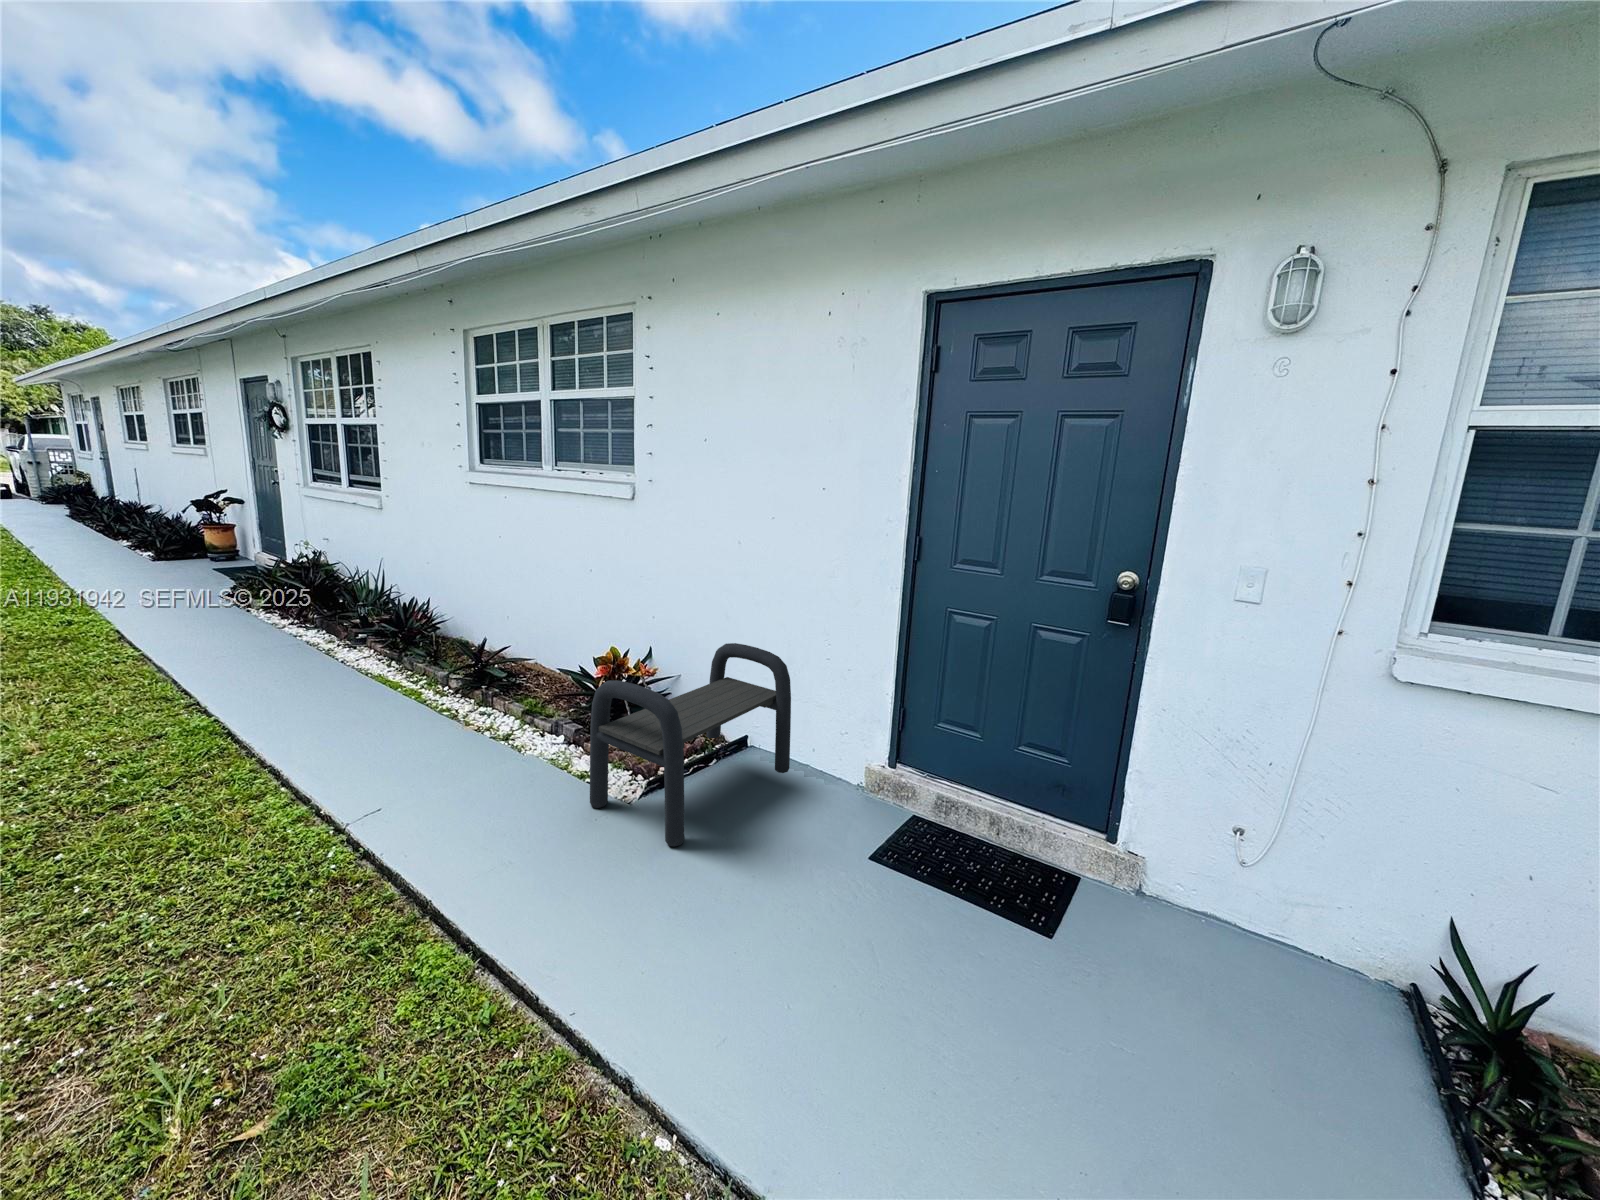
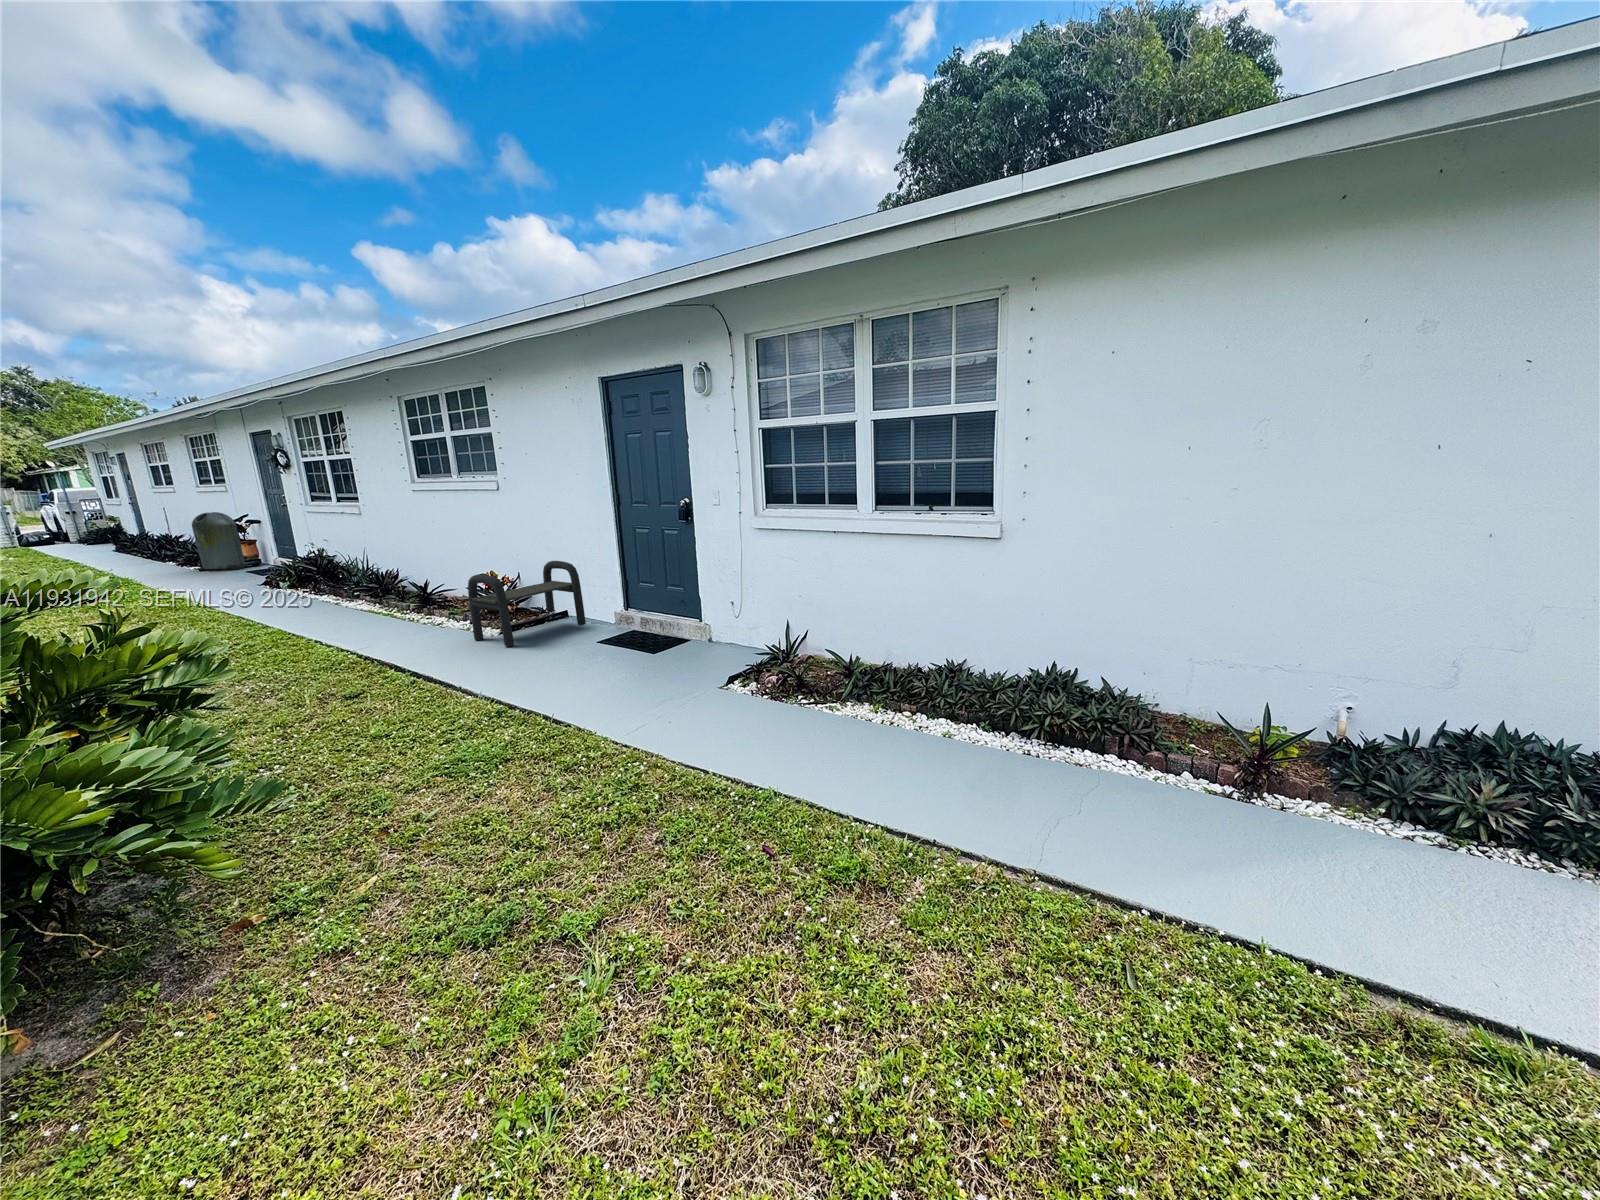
trash can: none [148,482,217,562] -> present [192,512,245,571]

